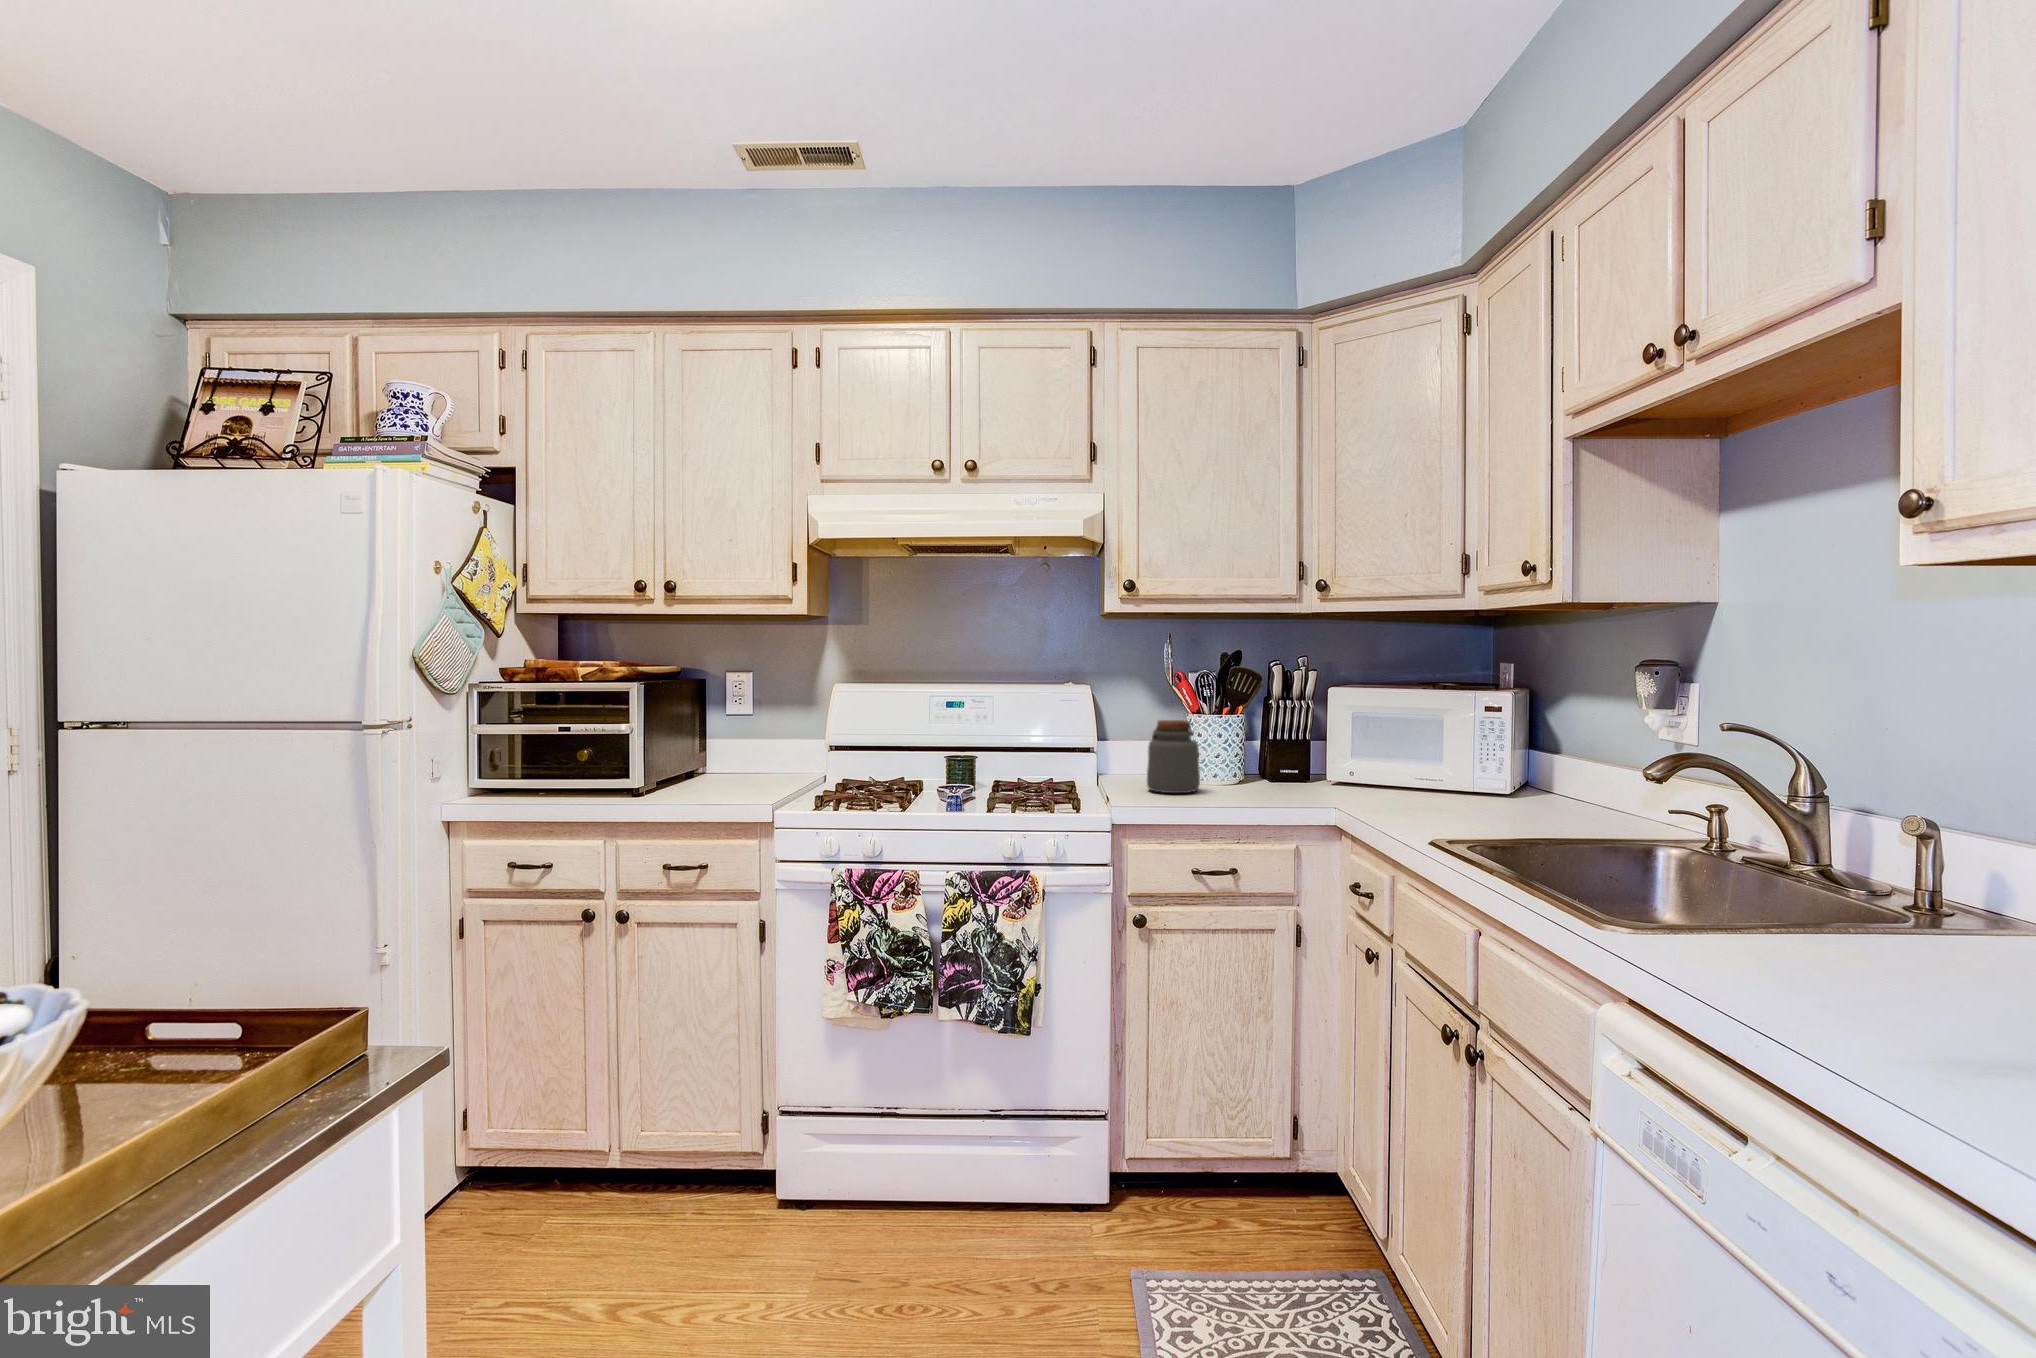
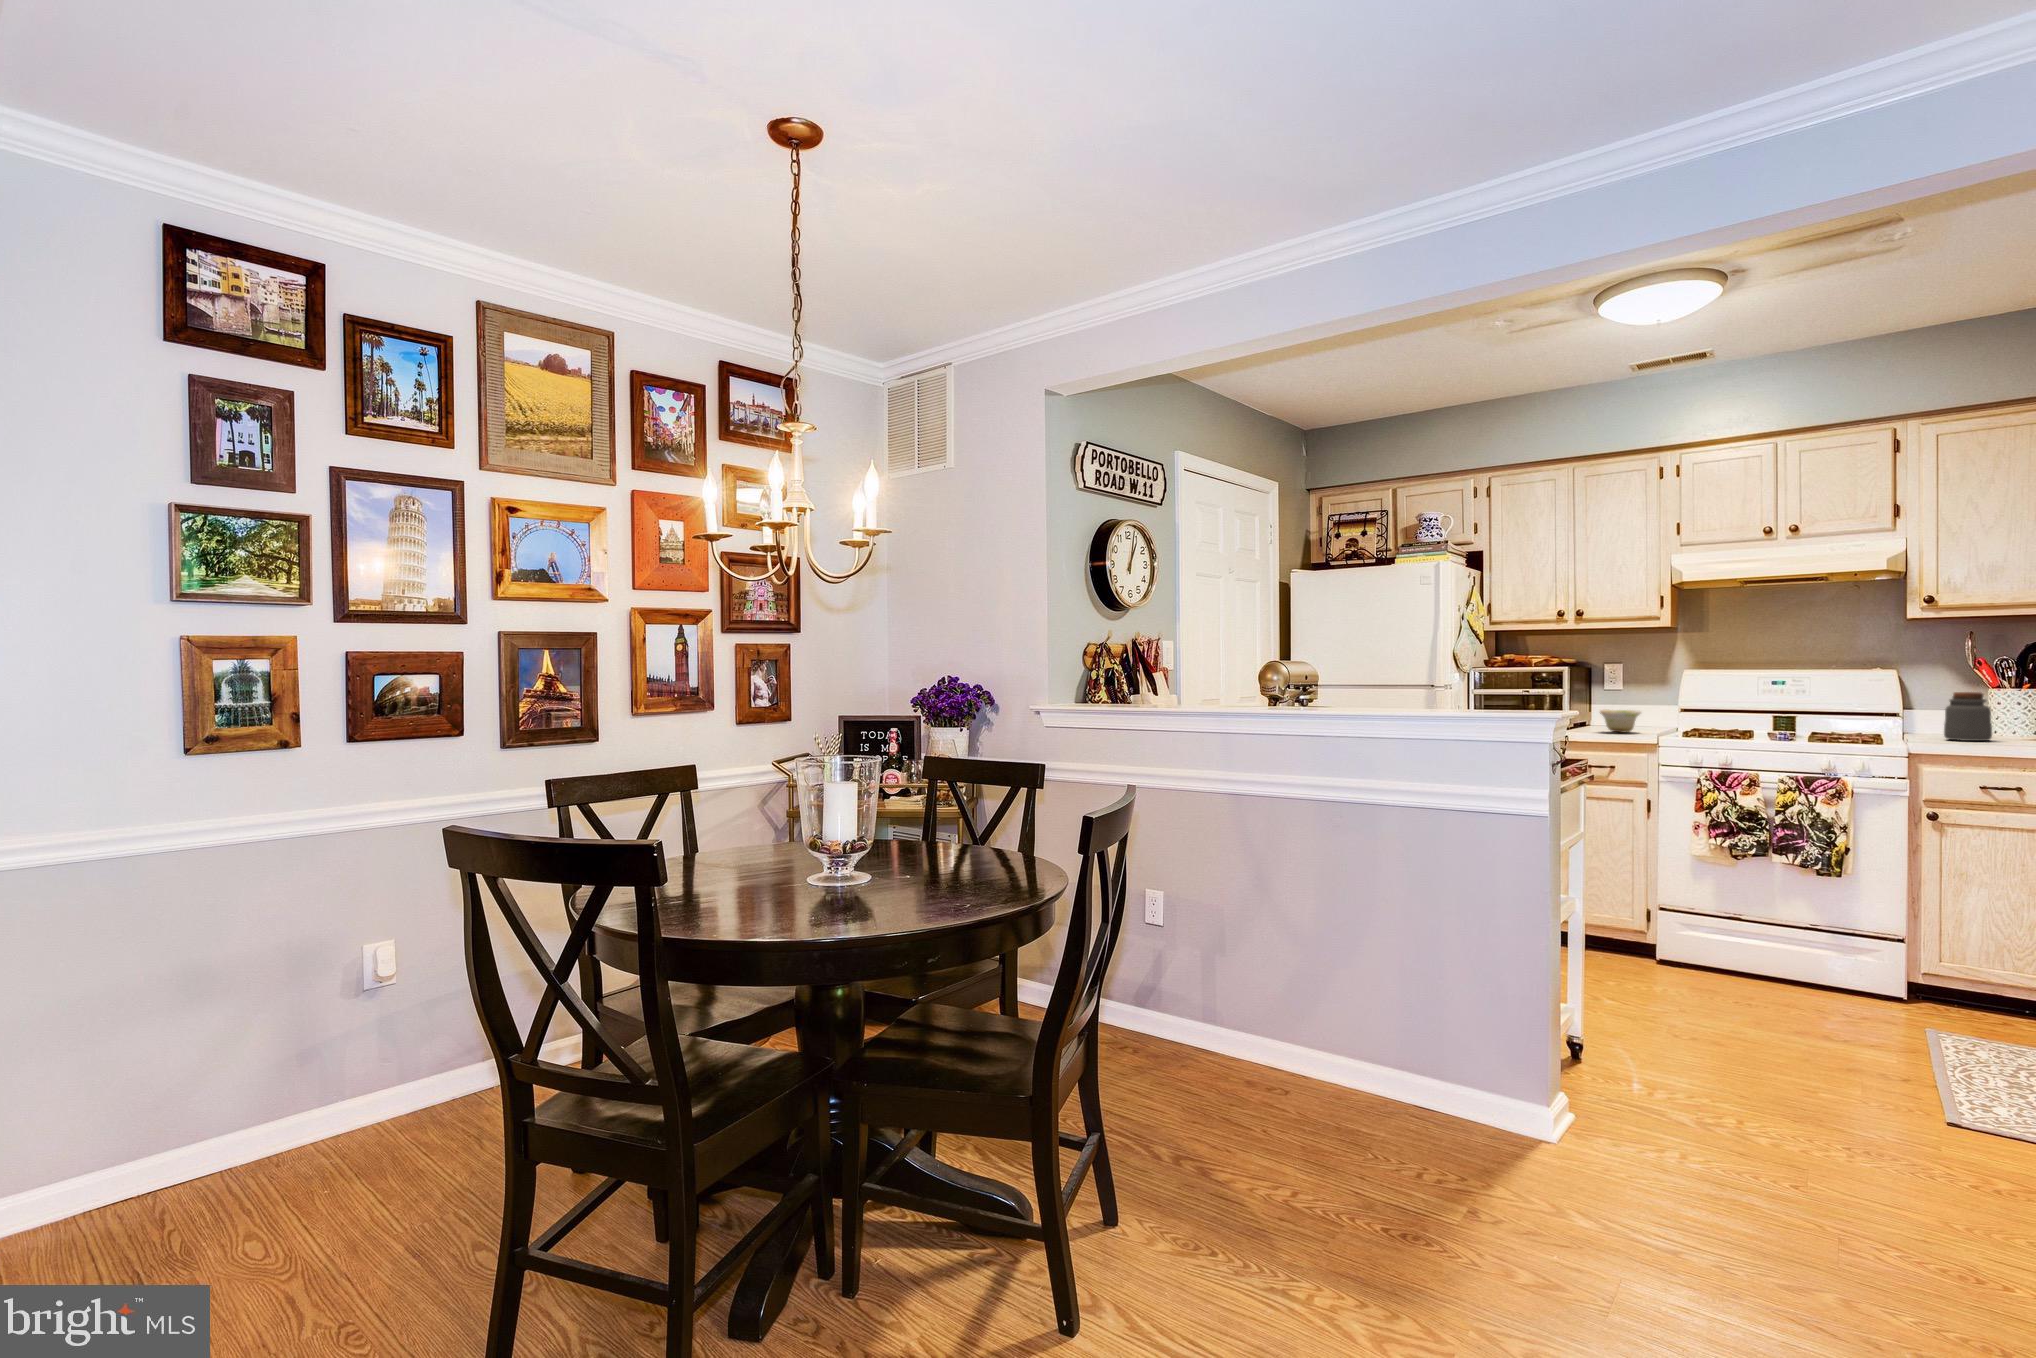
bowl: none [696,753,761,795] -> present [1600,710,1641,733]

